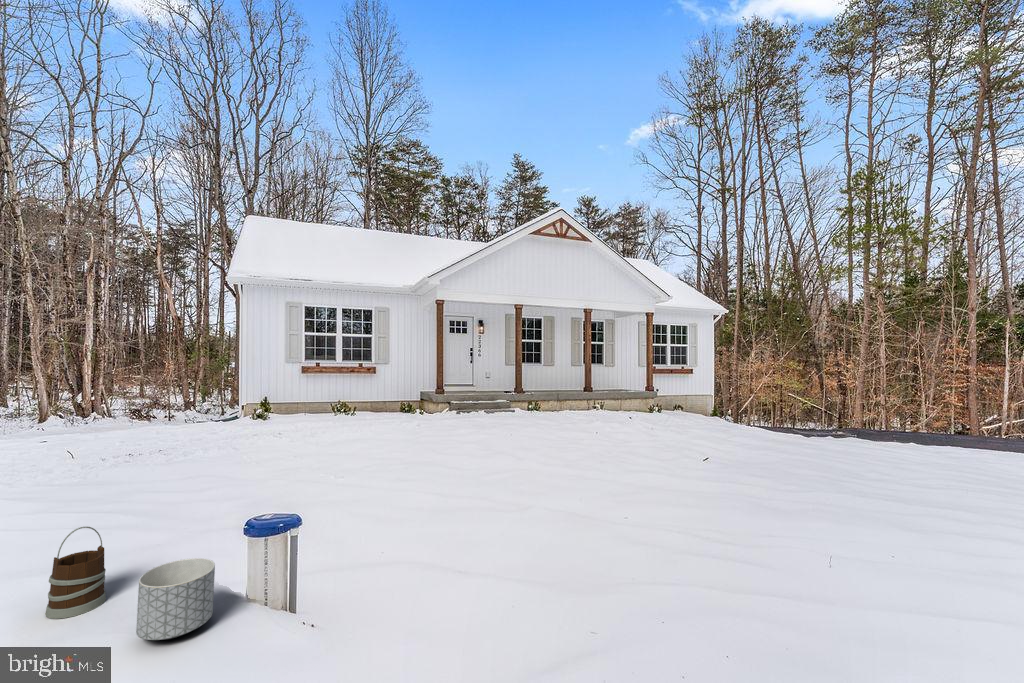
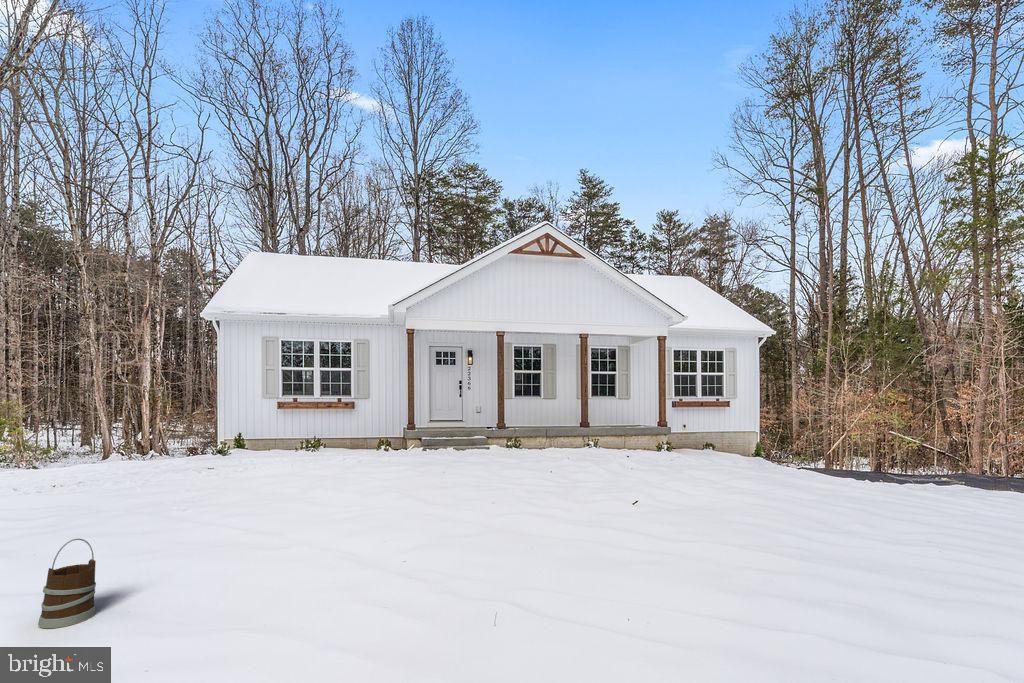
planter: present [136,558,215,640] -> none [132,566,207,641]

